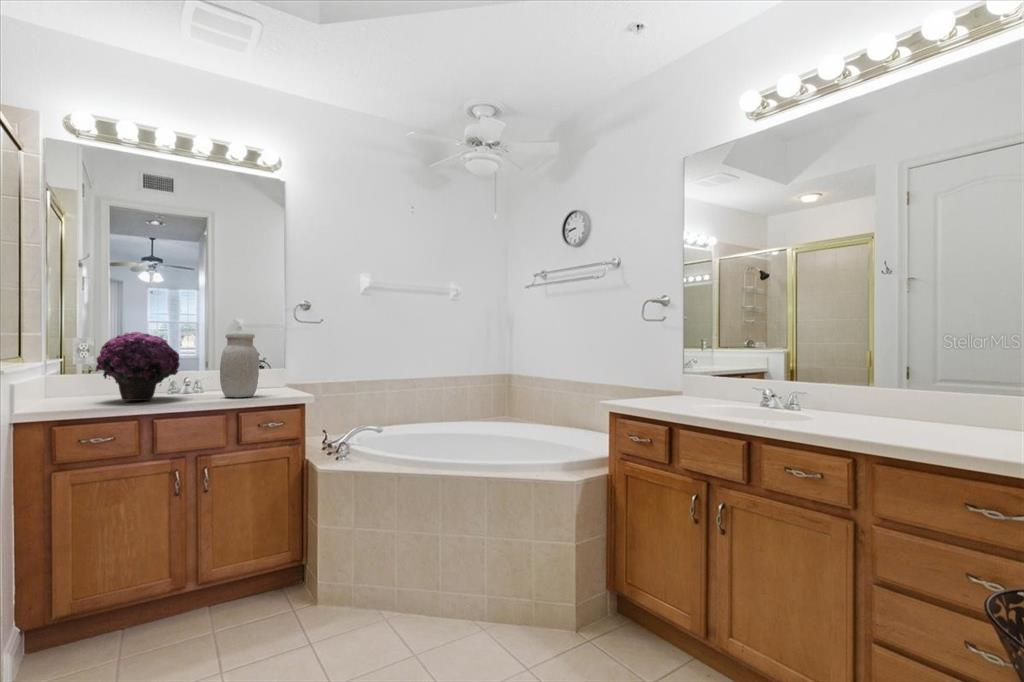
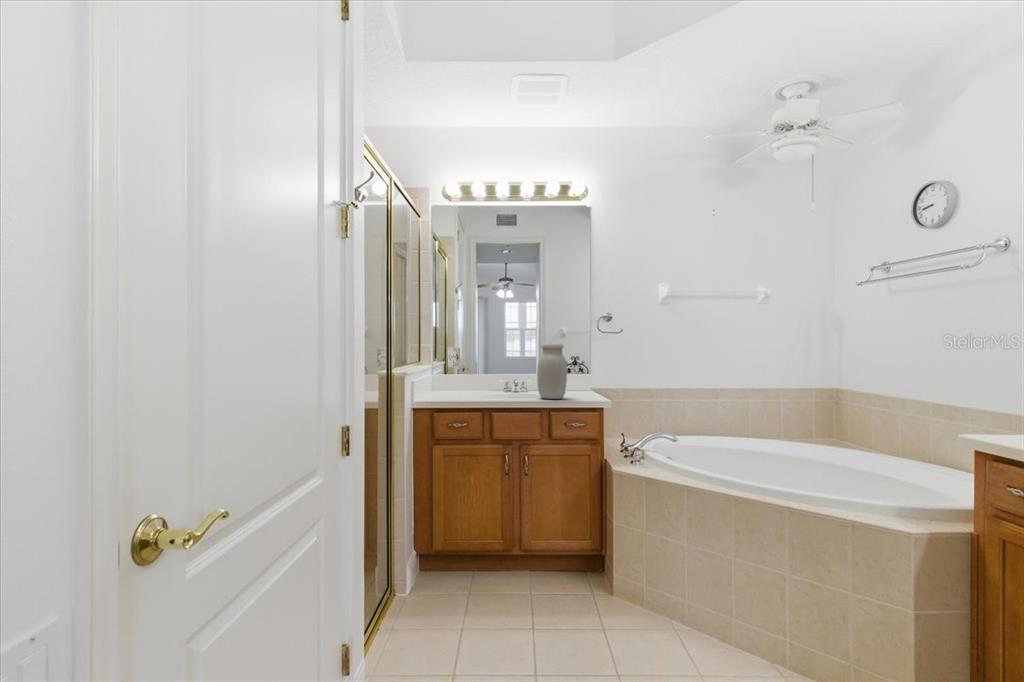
flower: present [96,332,180,401] -> none [456,344,509,397]

